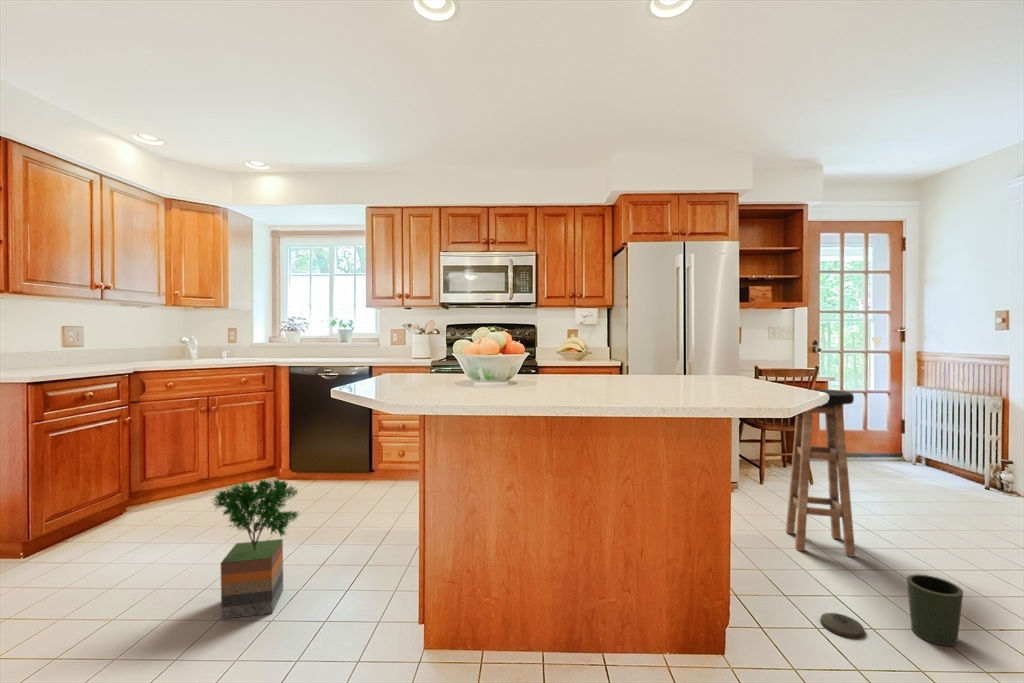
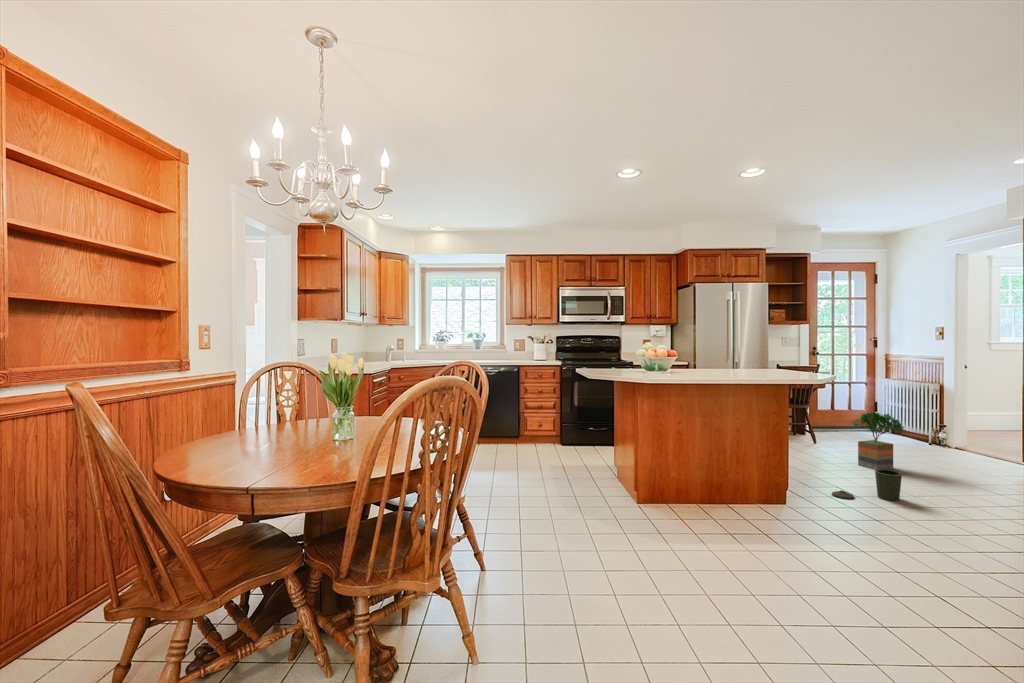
bar stool: present [786,389,855,557] -> none [805,378,848,474]
potted tree: present [213,479,298,619] -> present [853,412,904,470]

